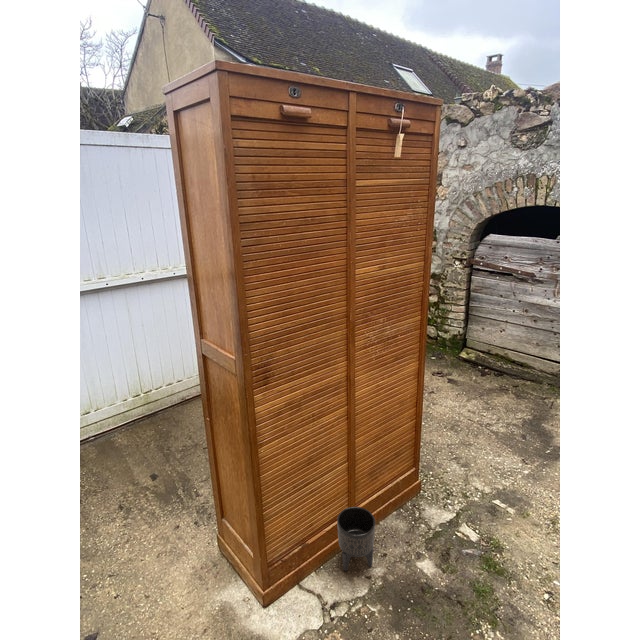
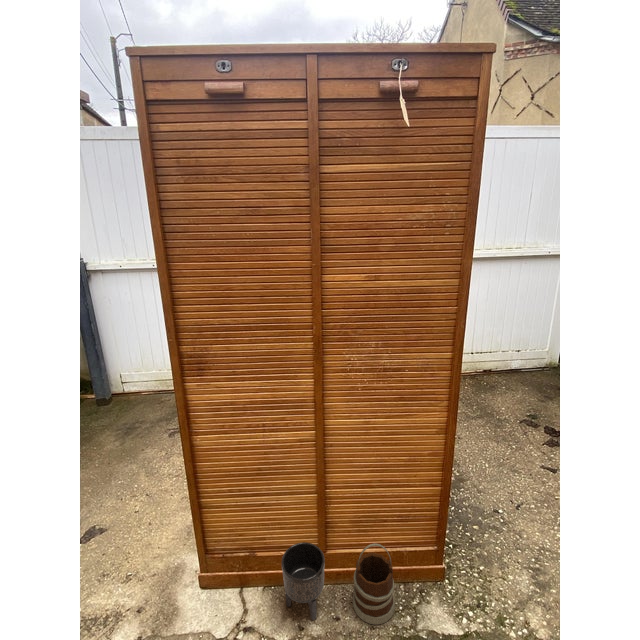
wooden bucket: none [380,478,414,544] -> present [353,544,395,625]

